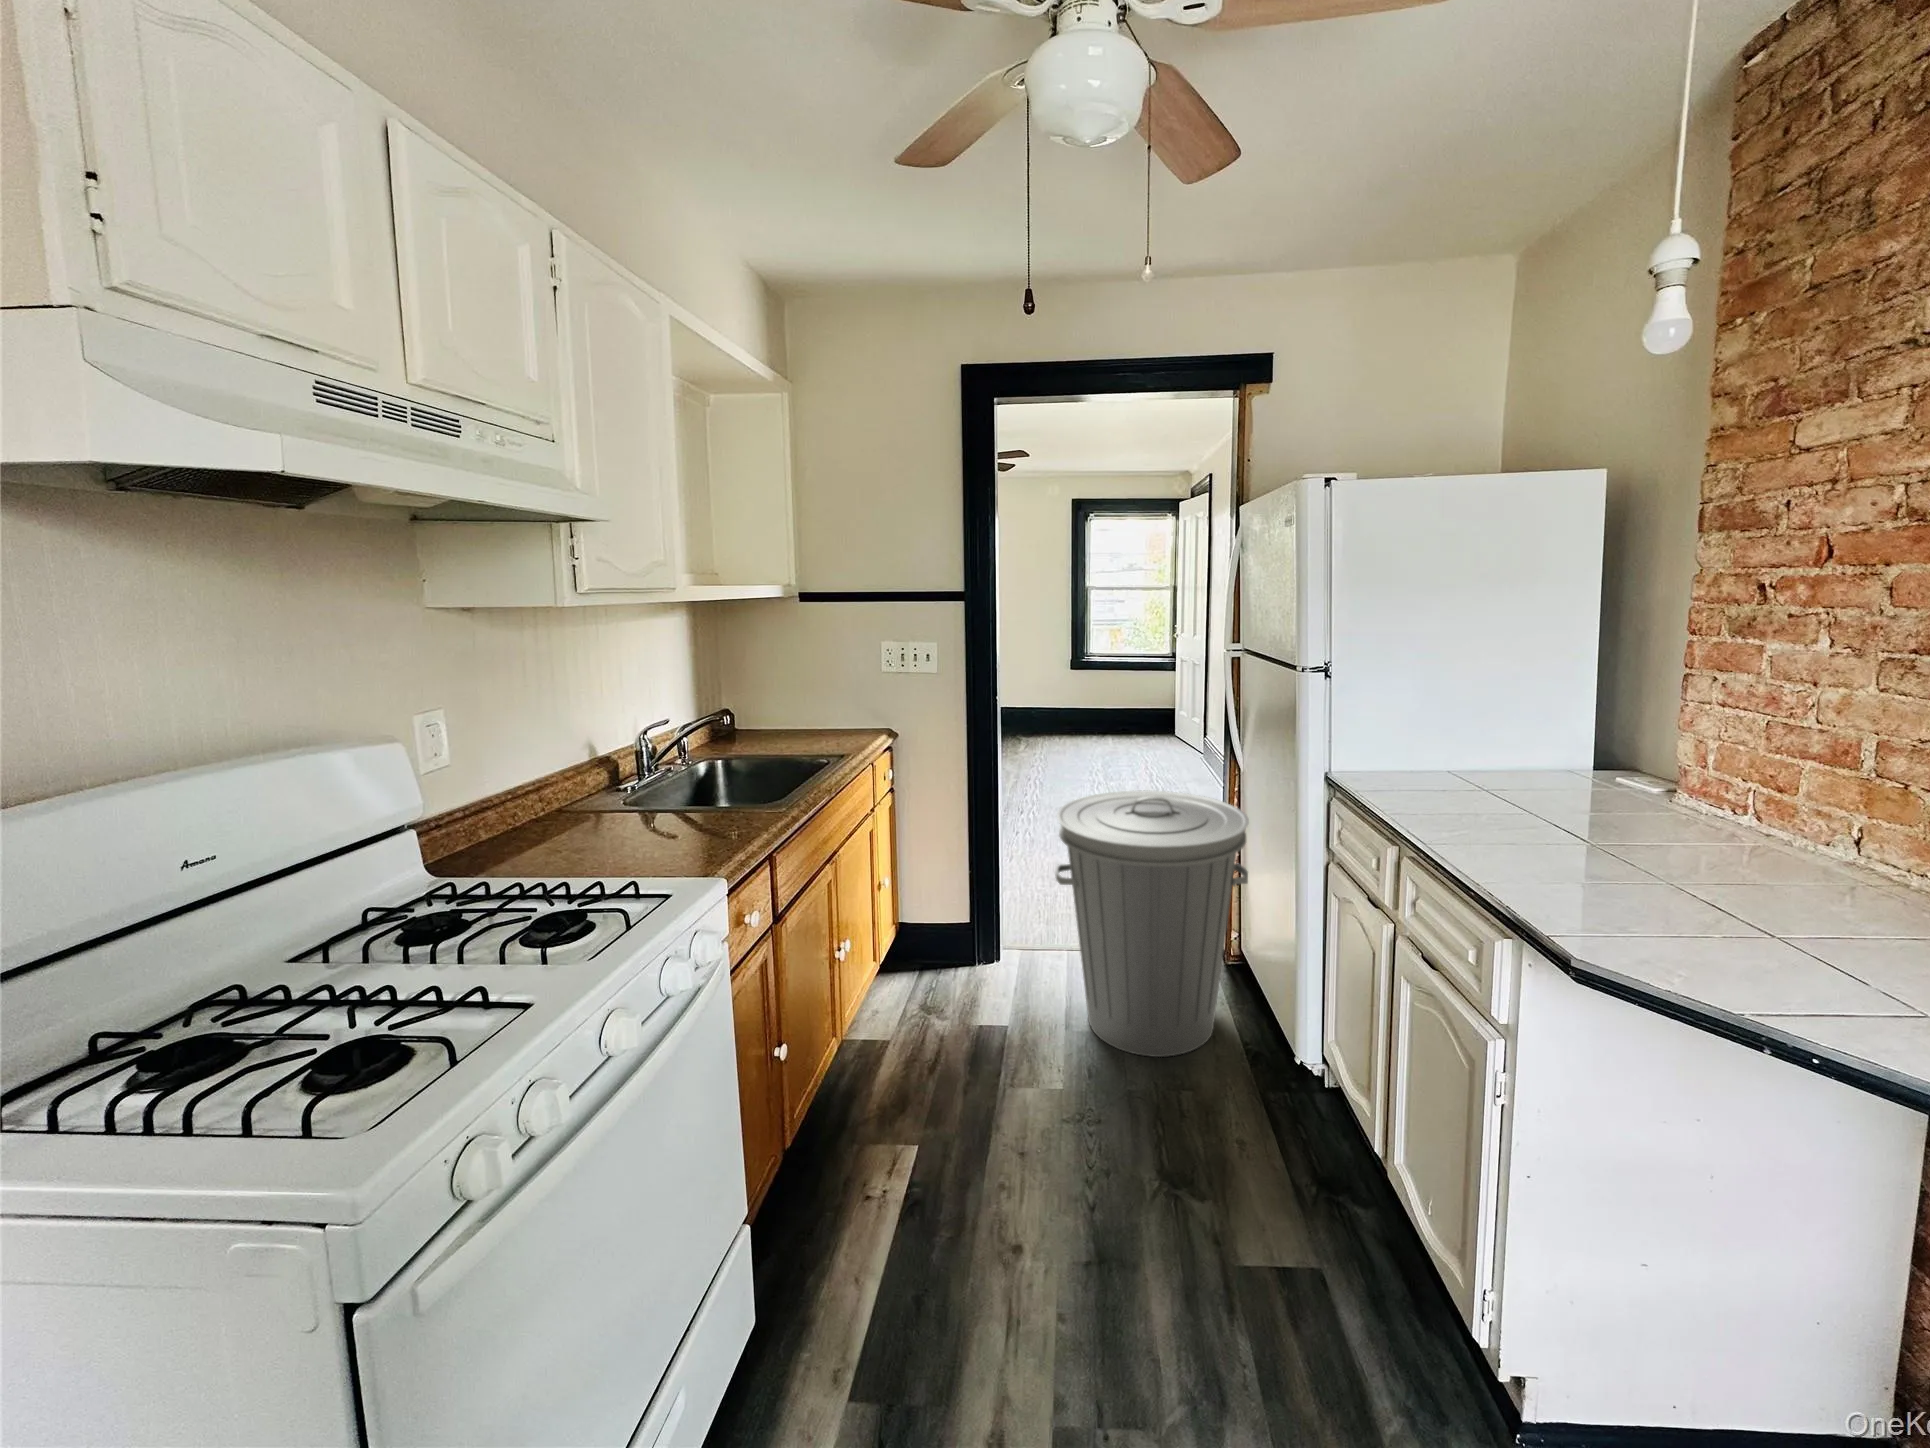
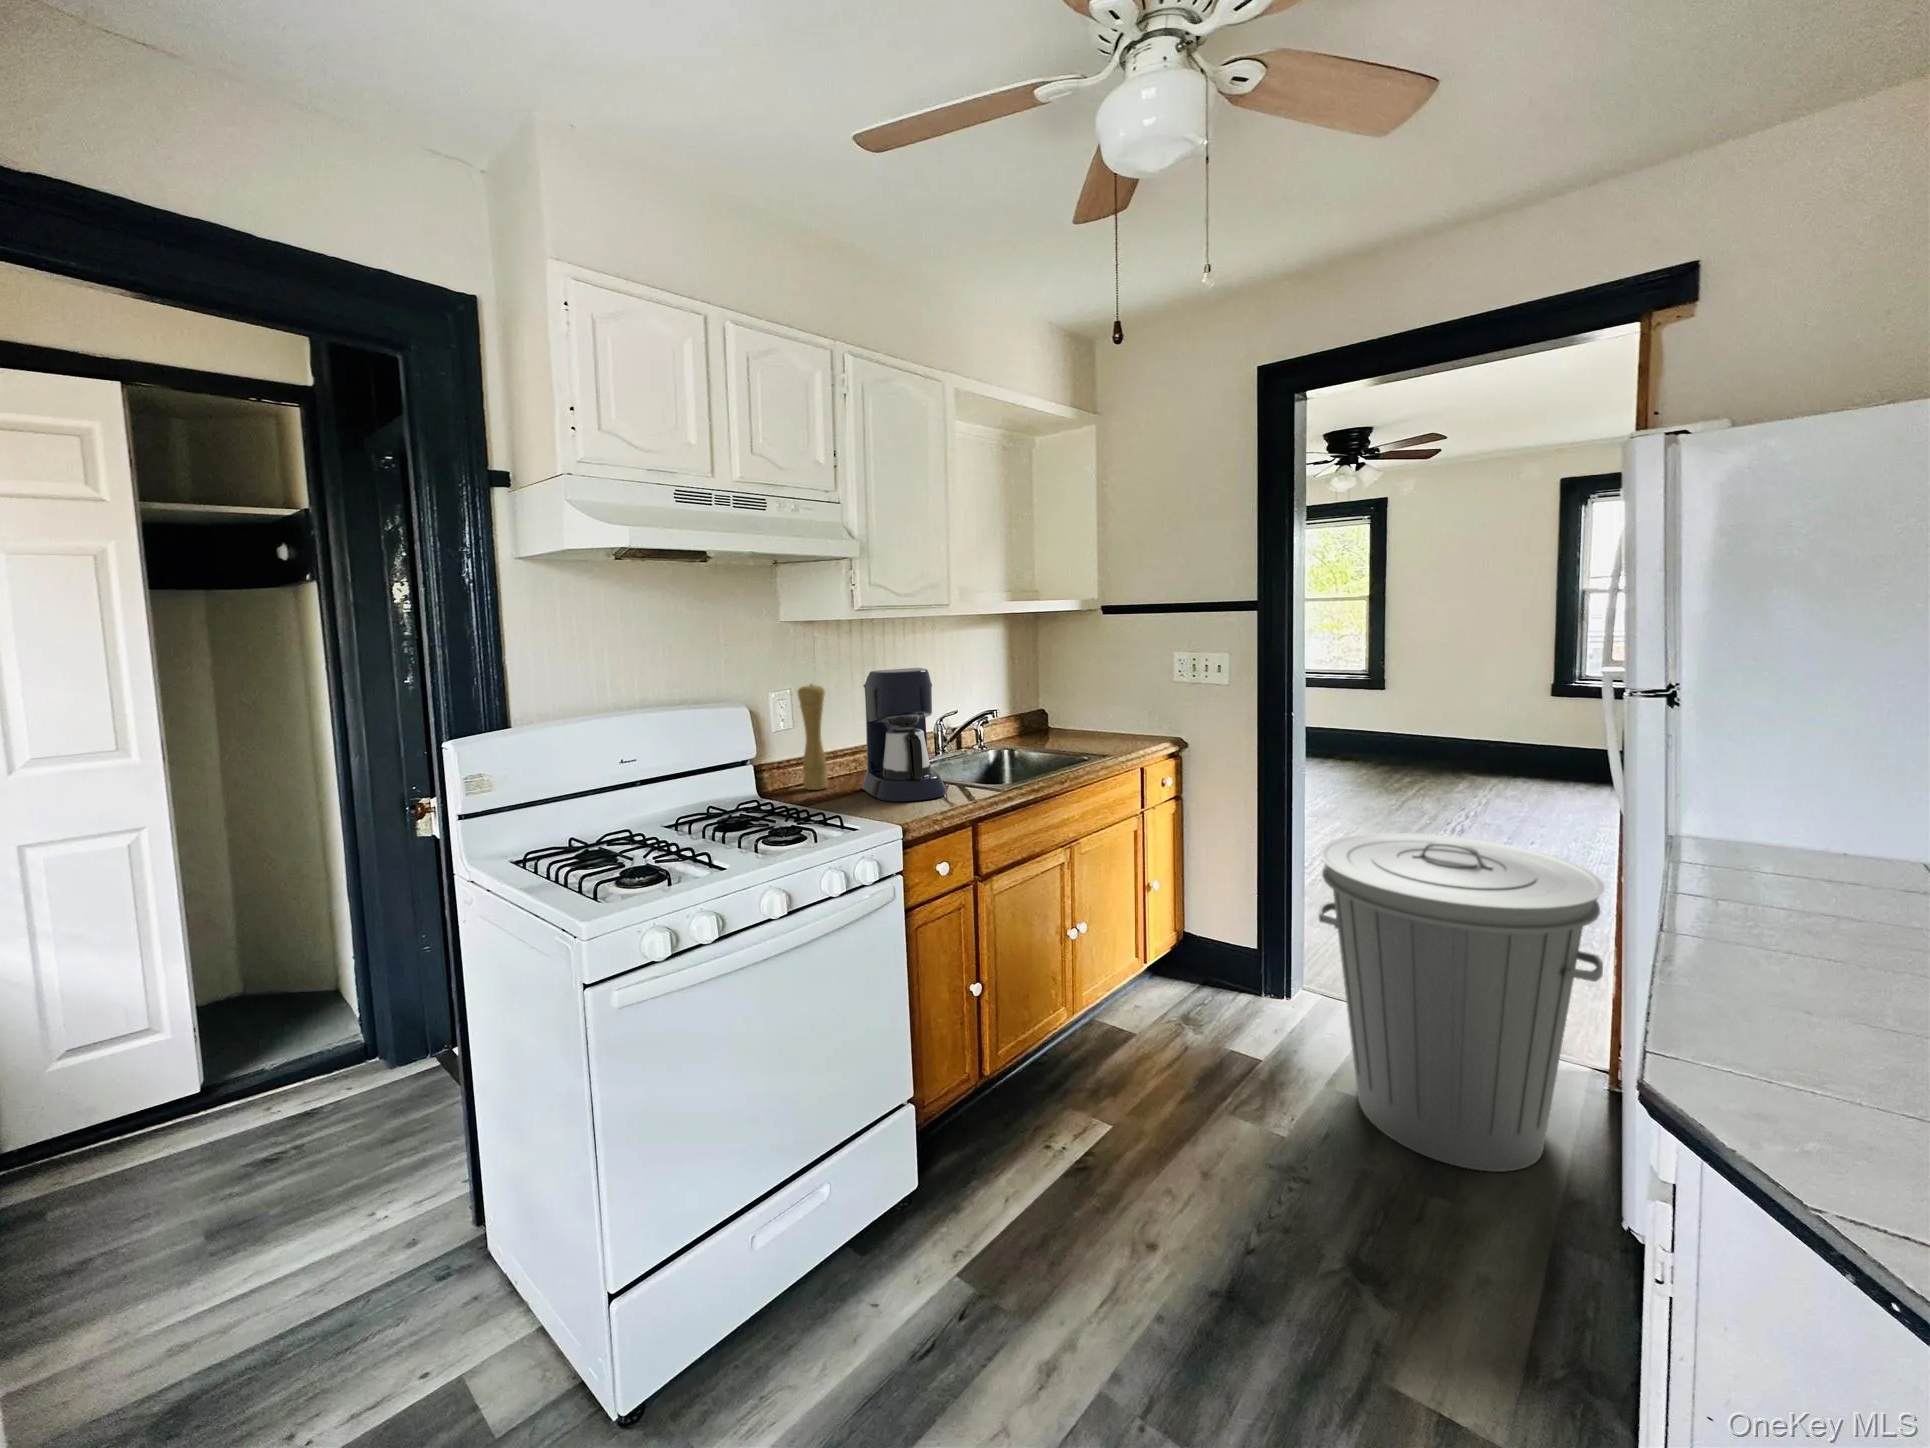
coffee maker: none [593,673,729,856] -> present [862,668,946,802]
pepper mill: none [476,704,536,862] -> present [797,684,828,790]

